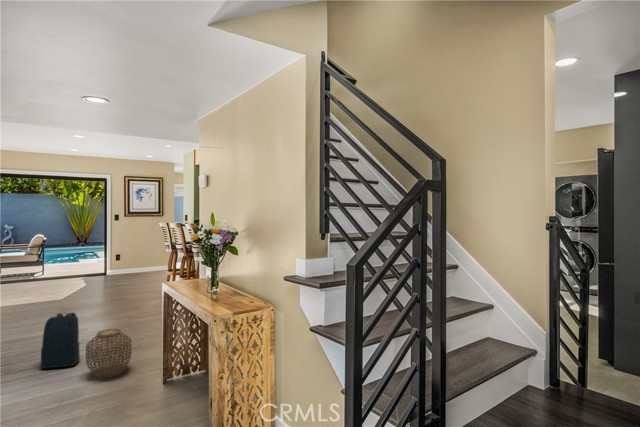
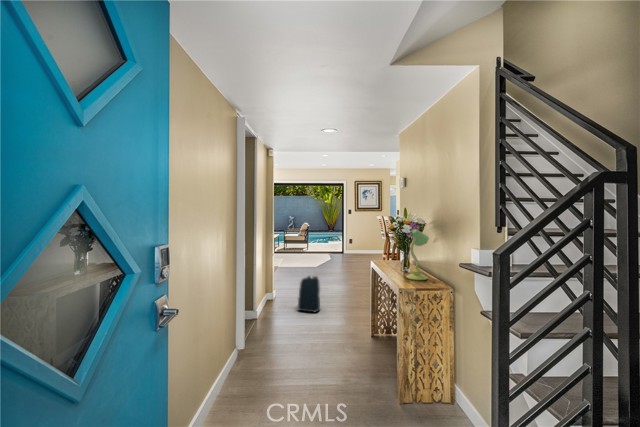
table lamp: none [216,239,242,302] -> present [406,229,429,280]
woven basket: present [86,329,131,378] -> none [322,291,351,325]

